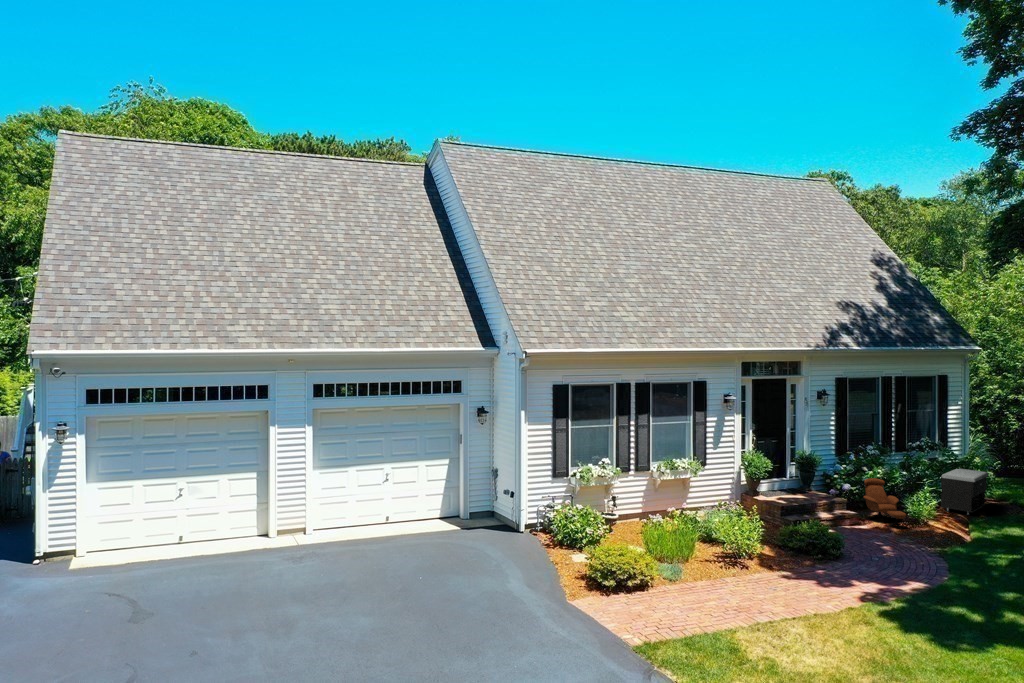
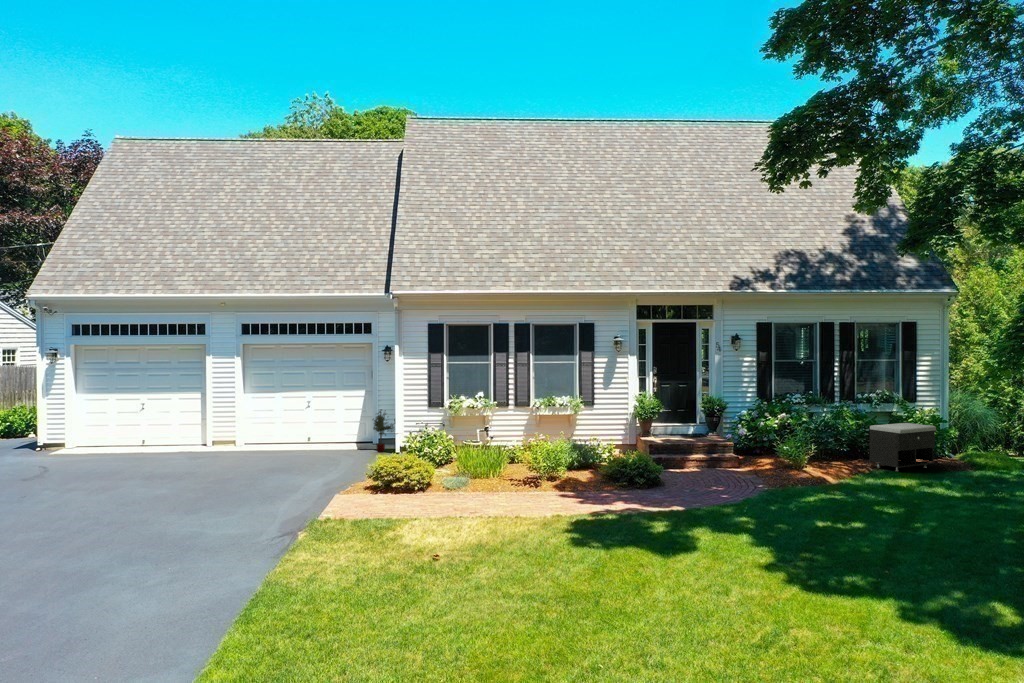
lounge chair: present [863,478,906,529] -> none [758,425,796,476]
potted tree: none [482,481,509,530] -> present [373,409,394,452]

